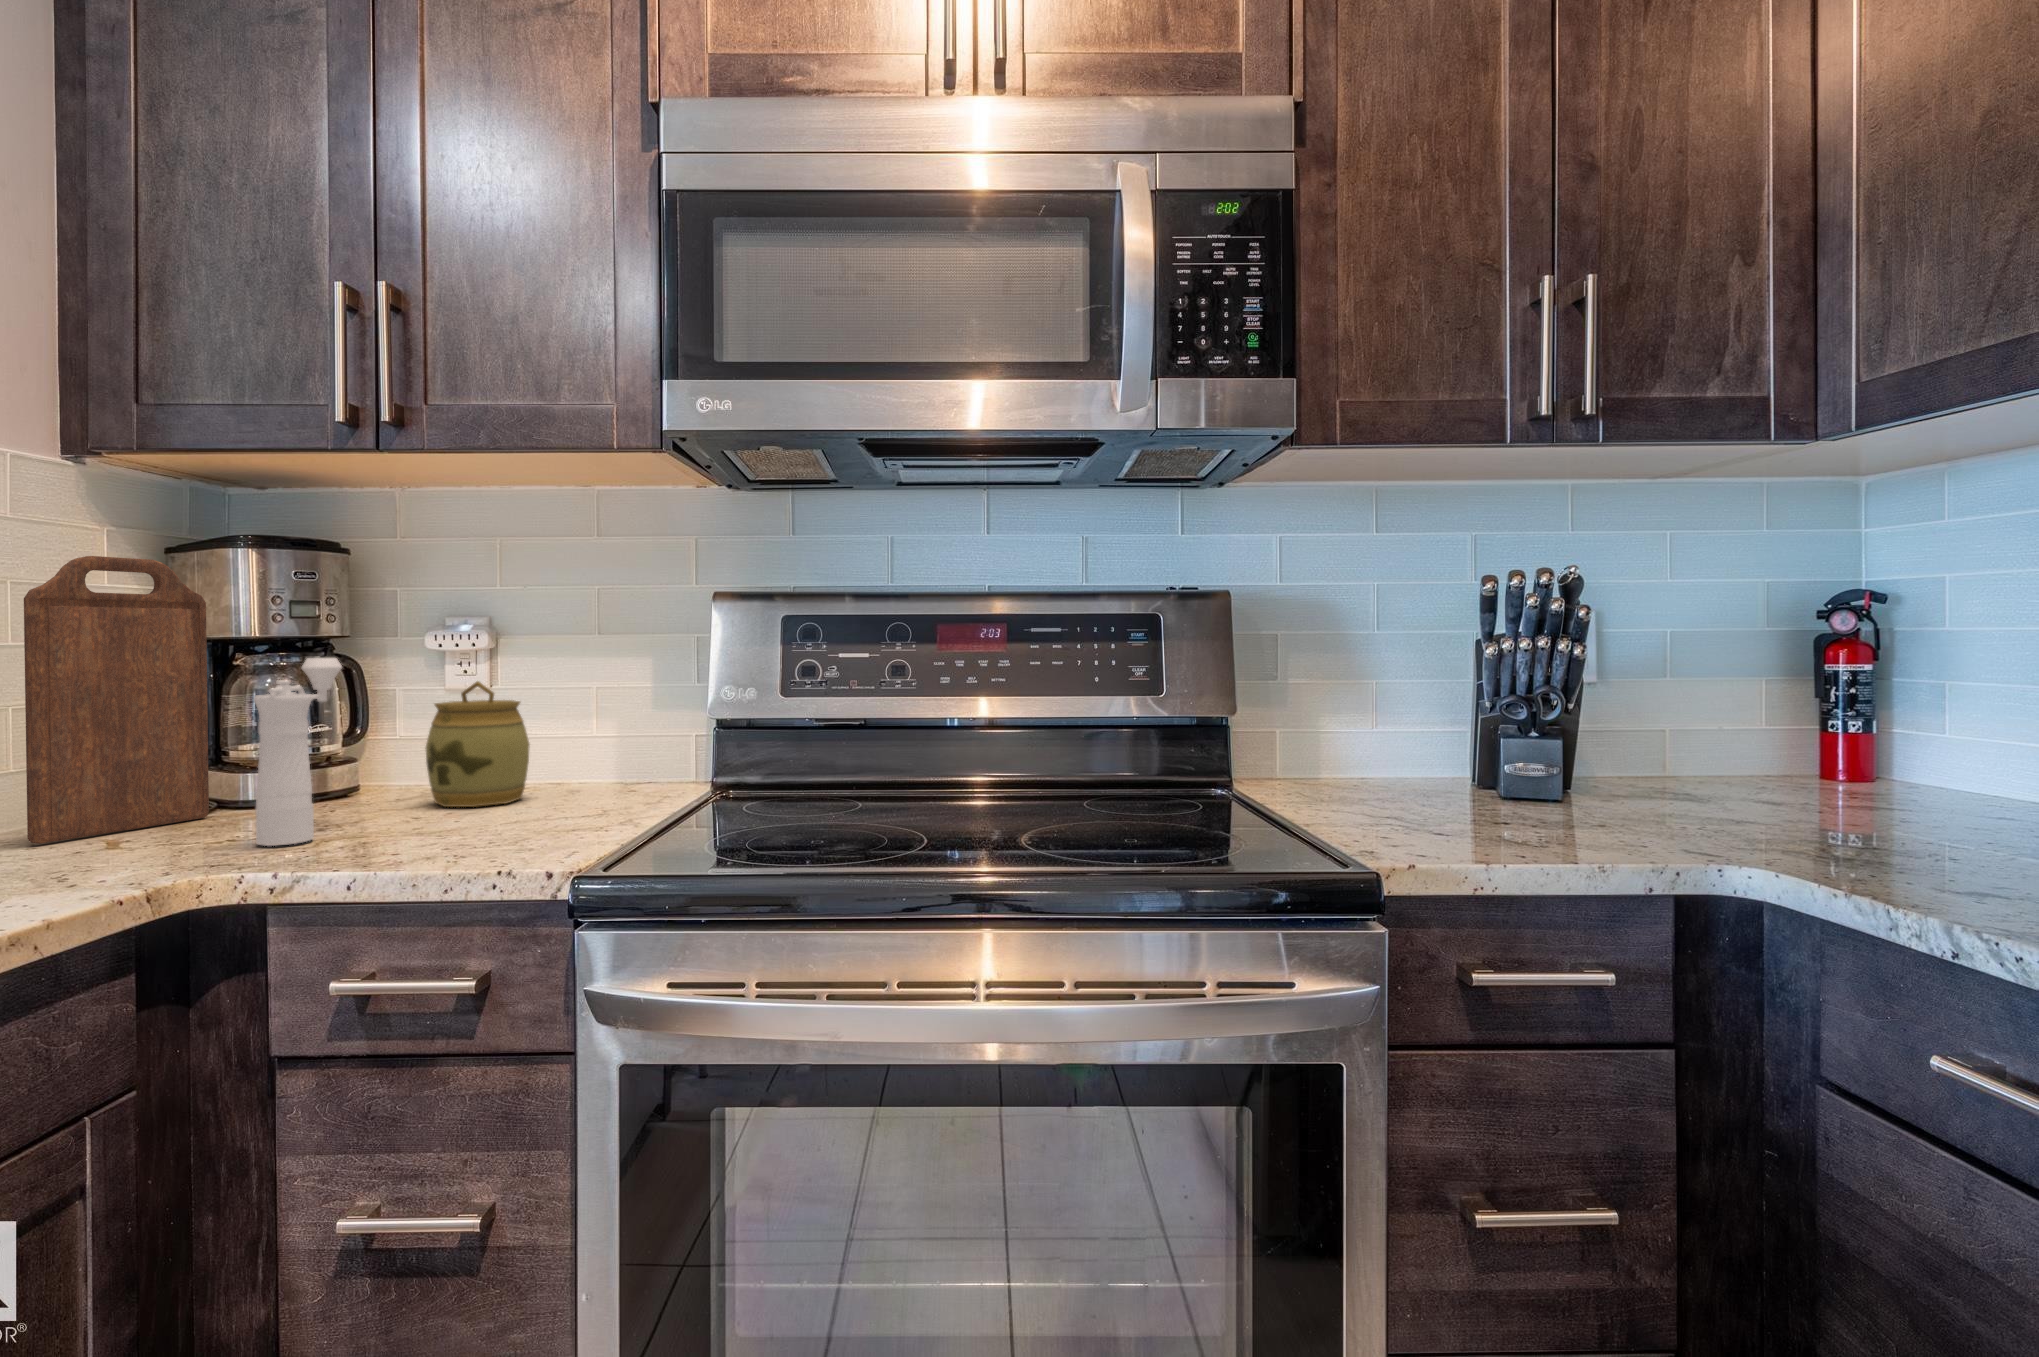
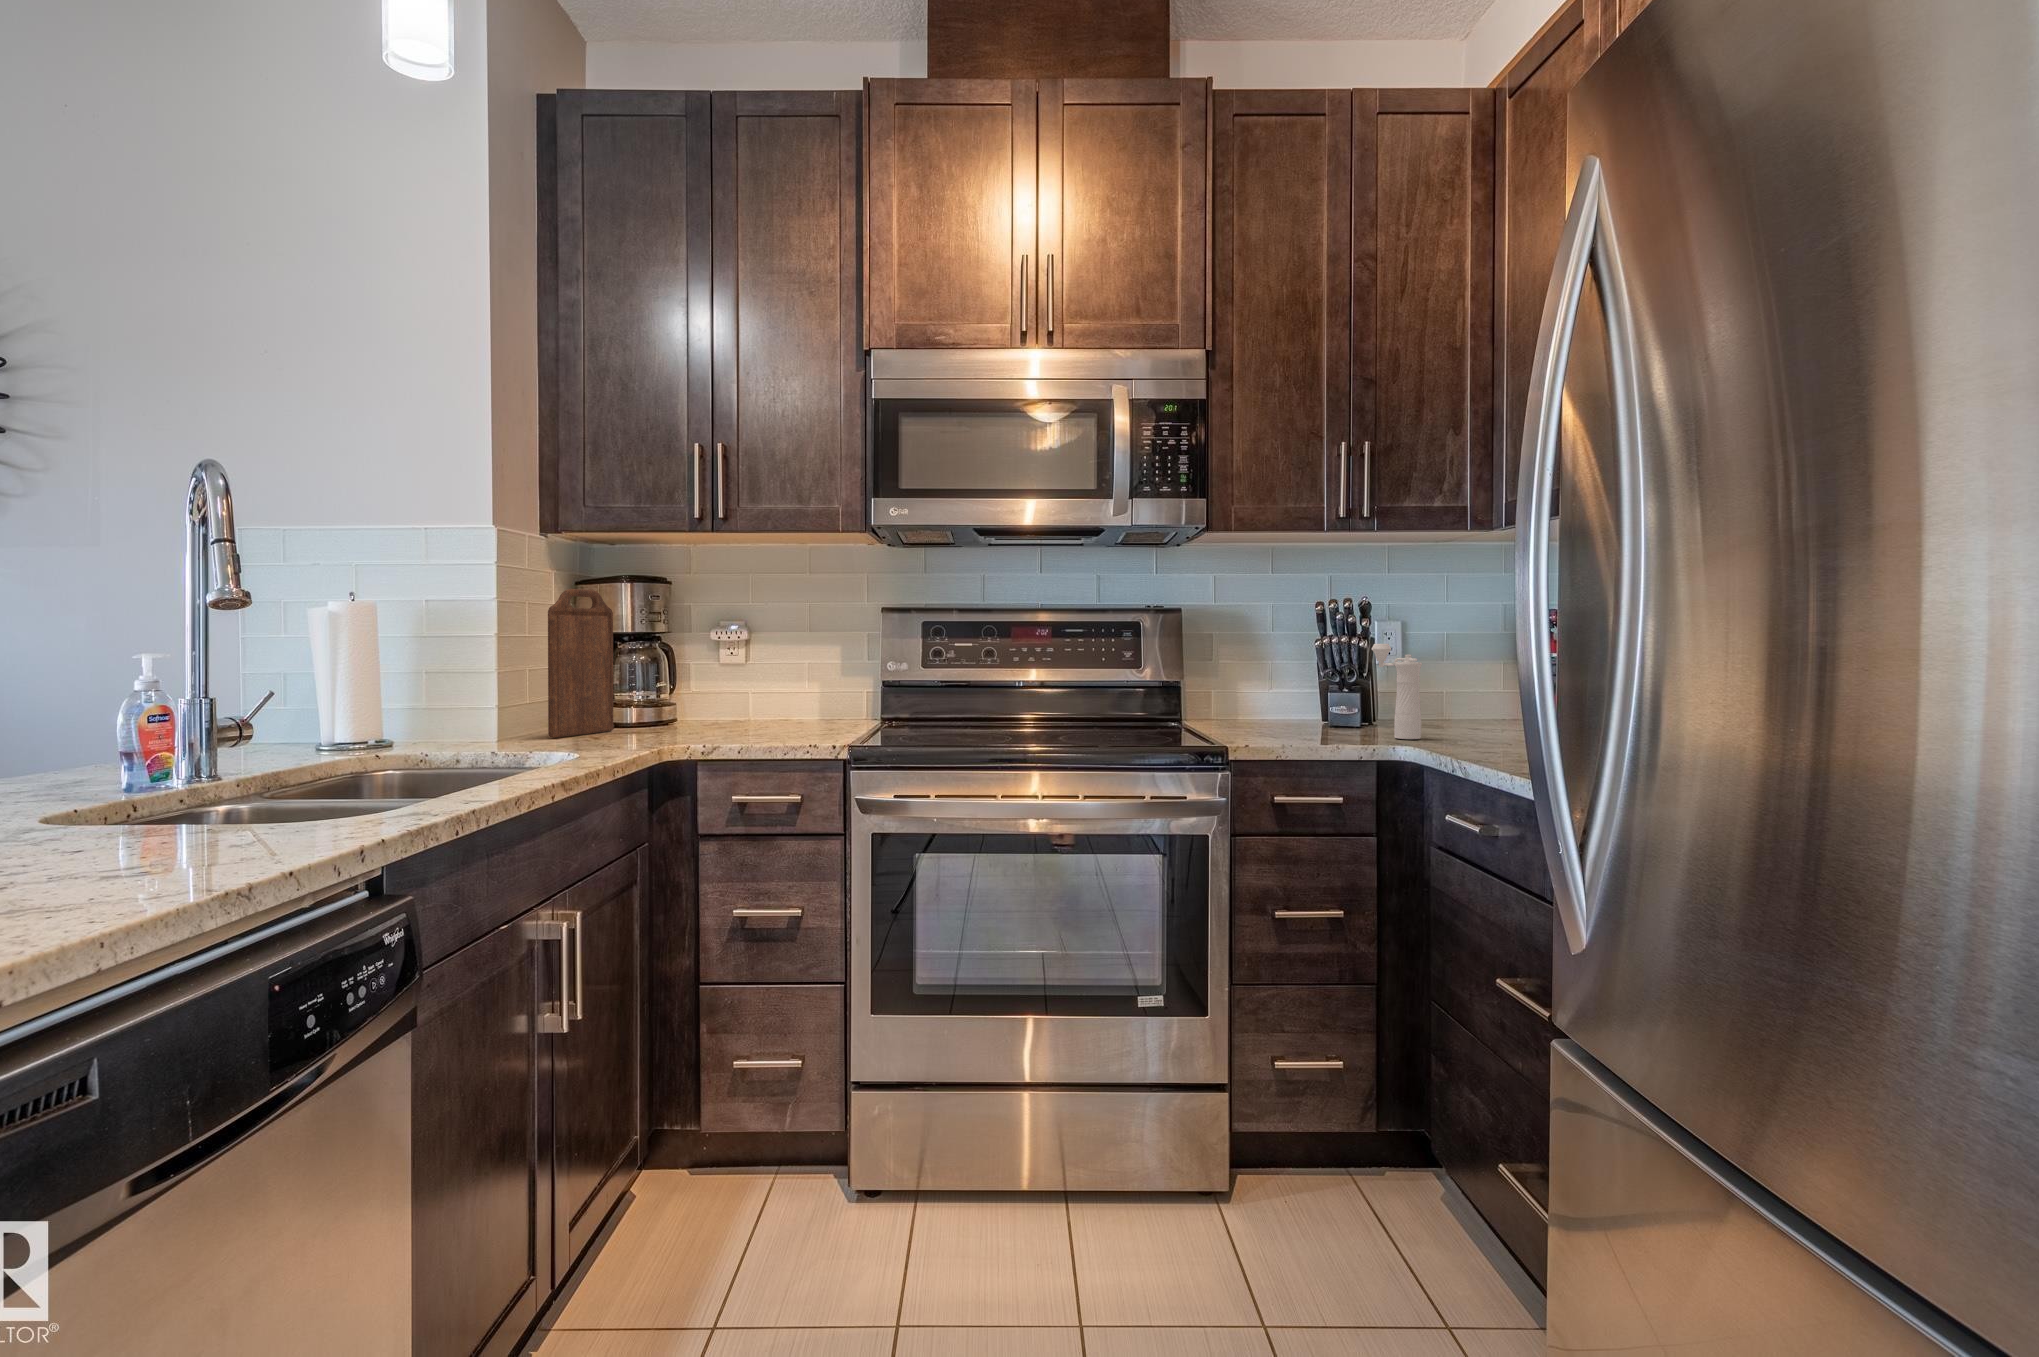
pepper mill: present [254,658,342,846] -> present [1372,644,1422,739]
jar: present [425,681,529,807] -> none [722,657,777,728]

